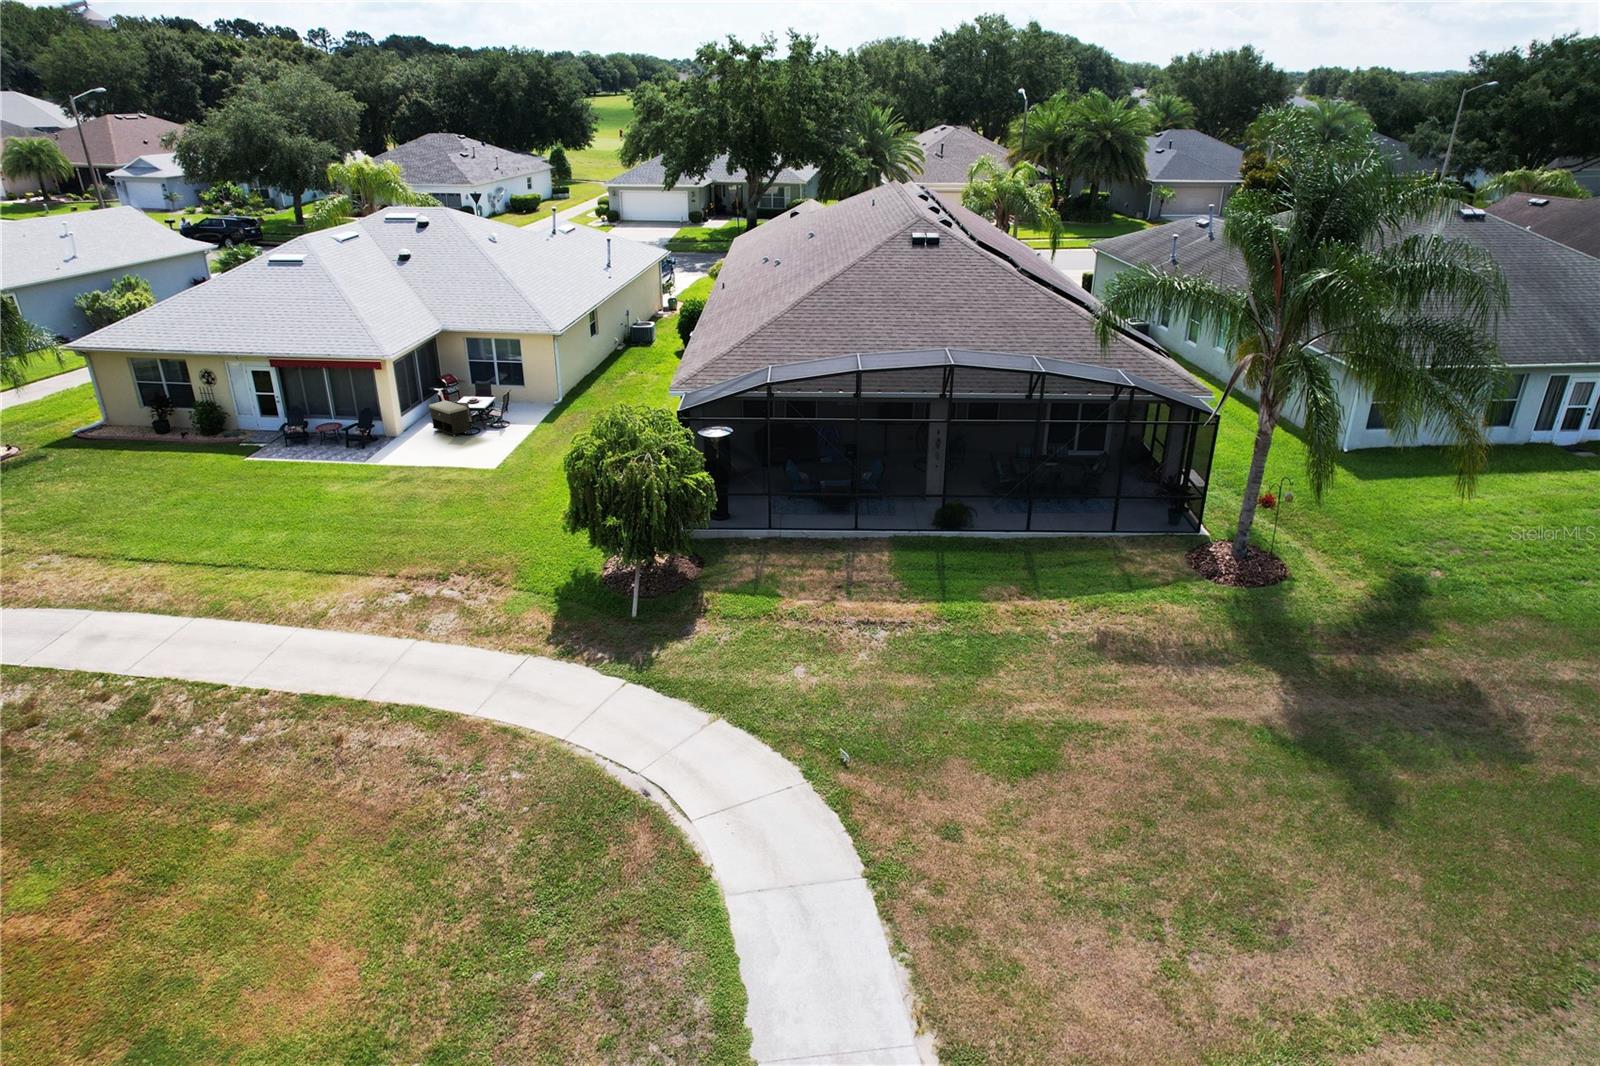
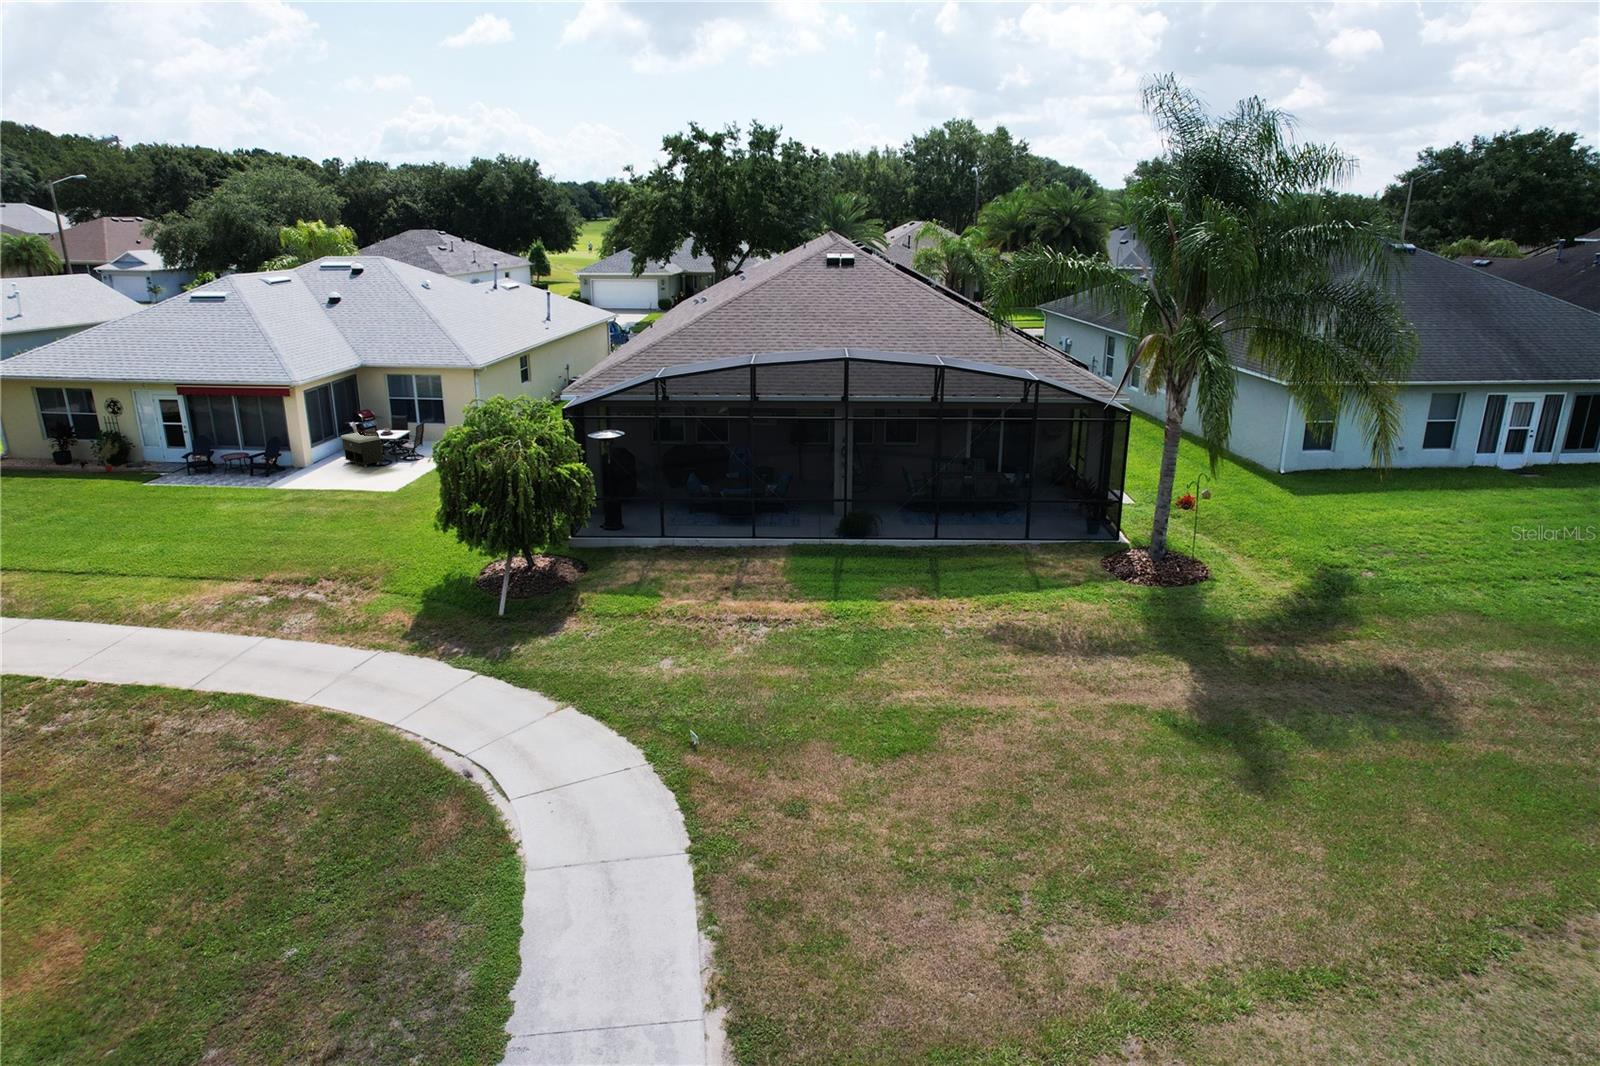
potted tree: none [189,409,216,441] -> present [93,441,118,472]

